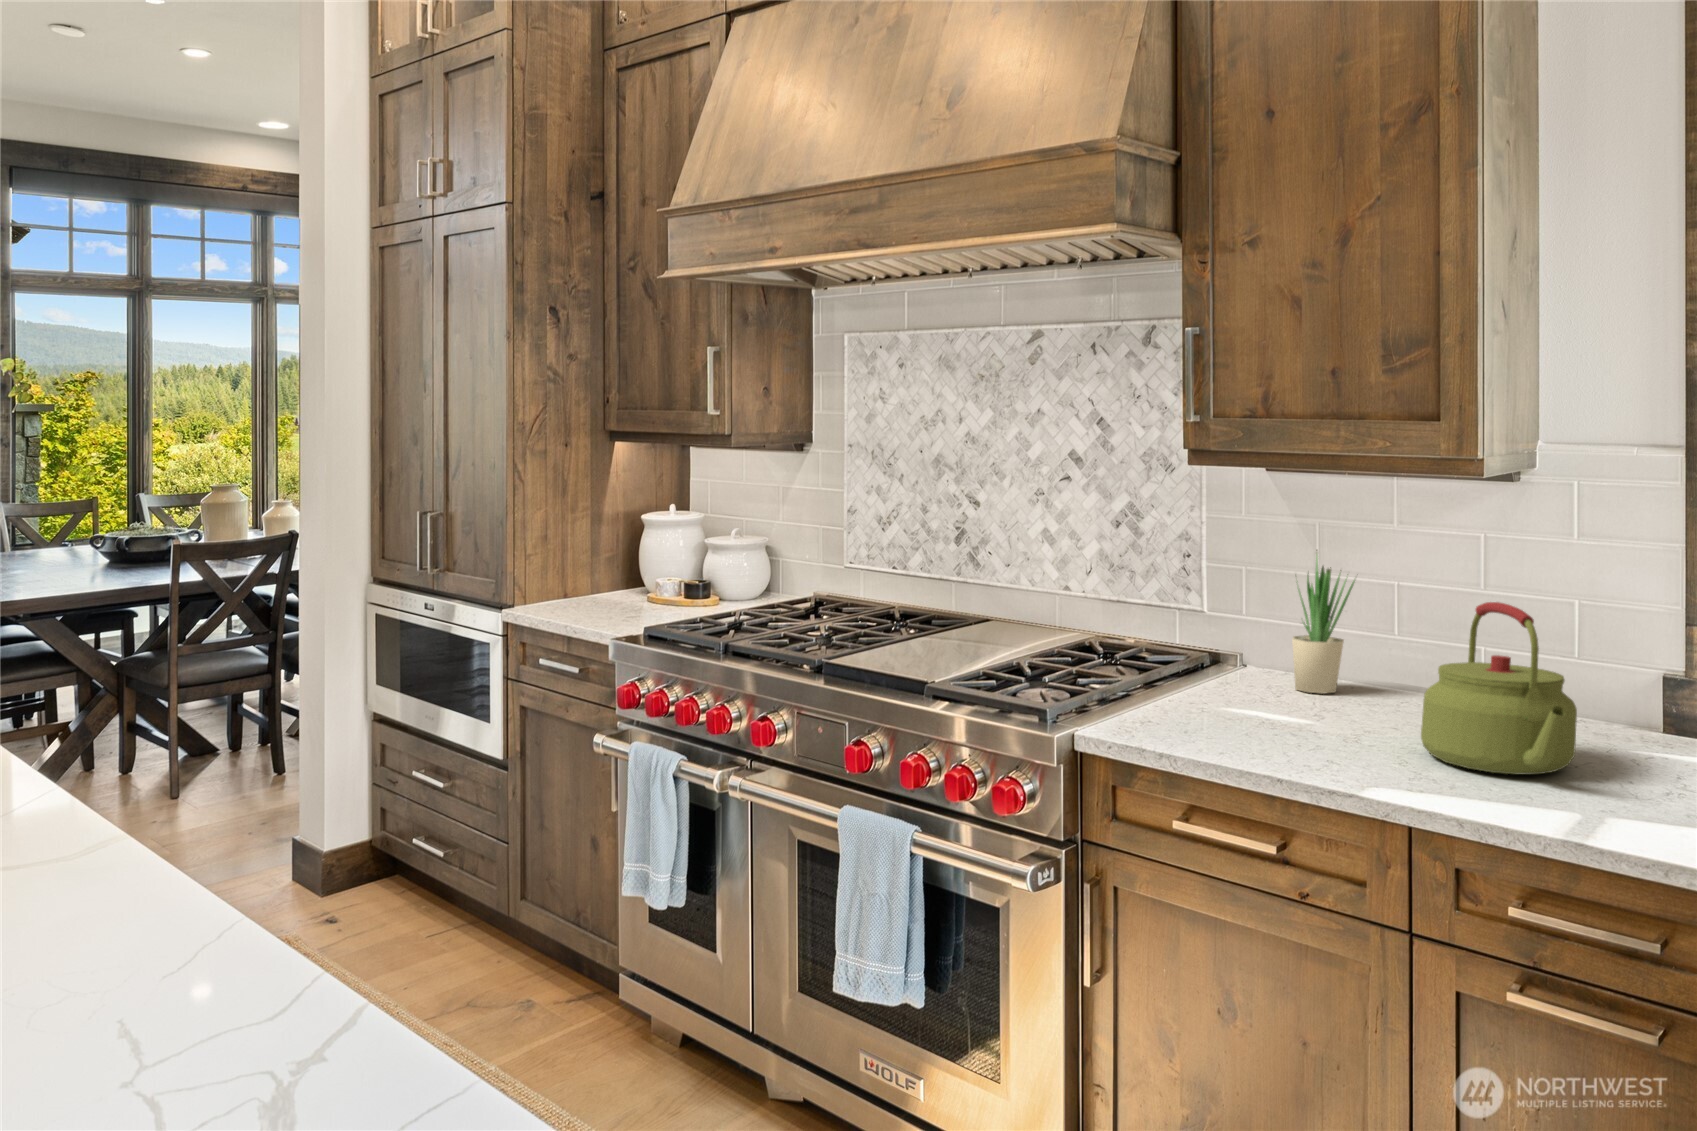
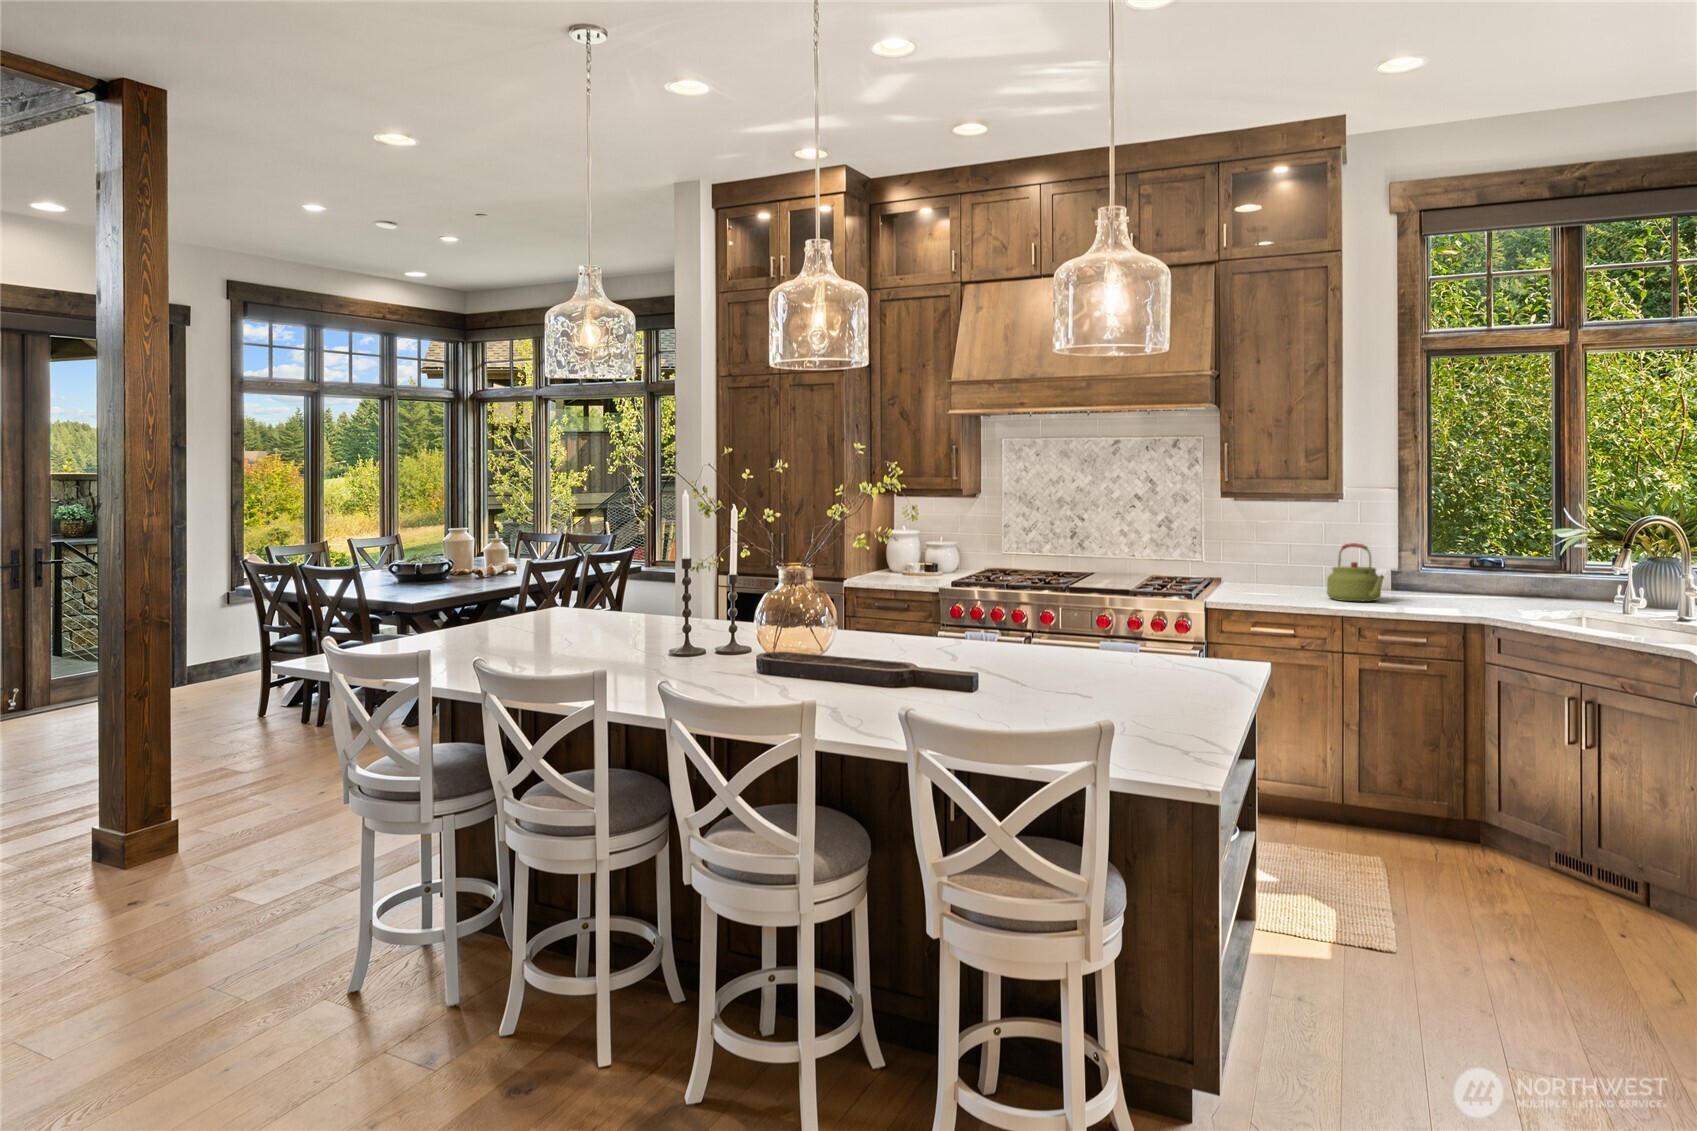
potted plant: present [1292,550,1355,694] -> none [1253,530,1280,589]

